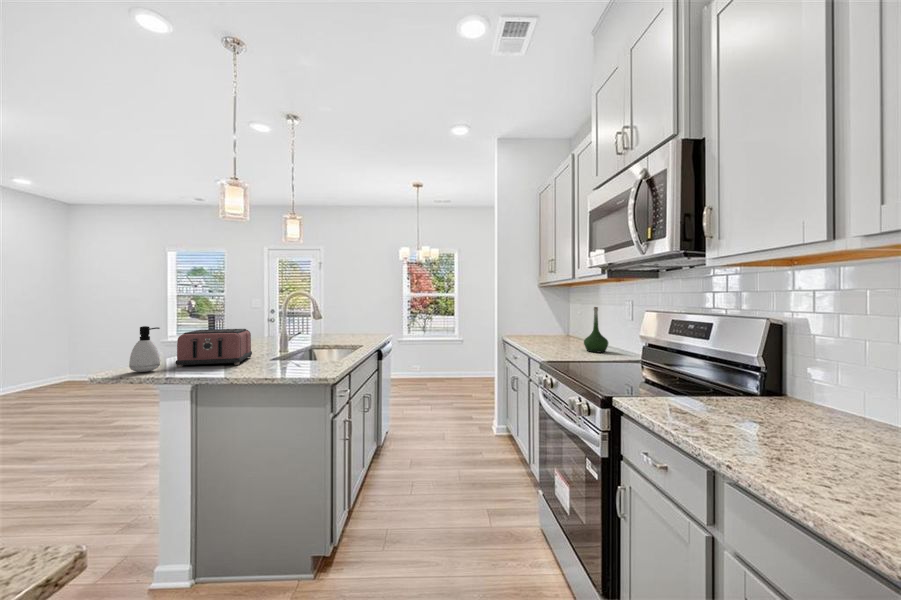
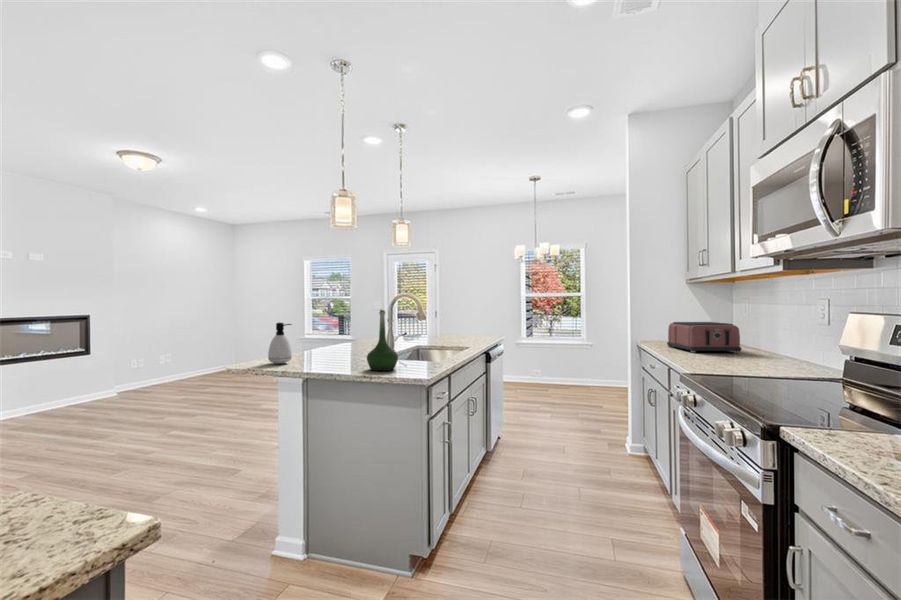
vase: present [584,307,608,352] -> present [367,310,398,371]
toaster: present [175,329,252,367] -> present [667,322,742,353]

